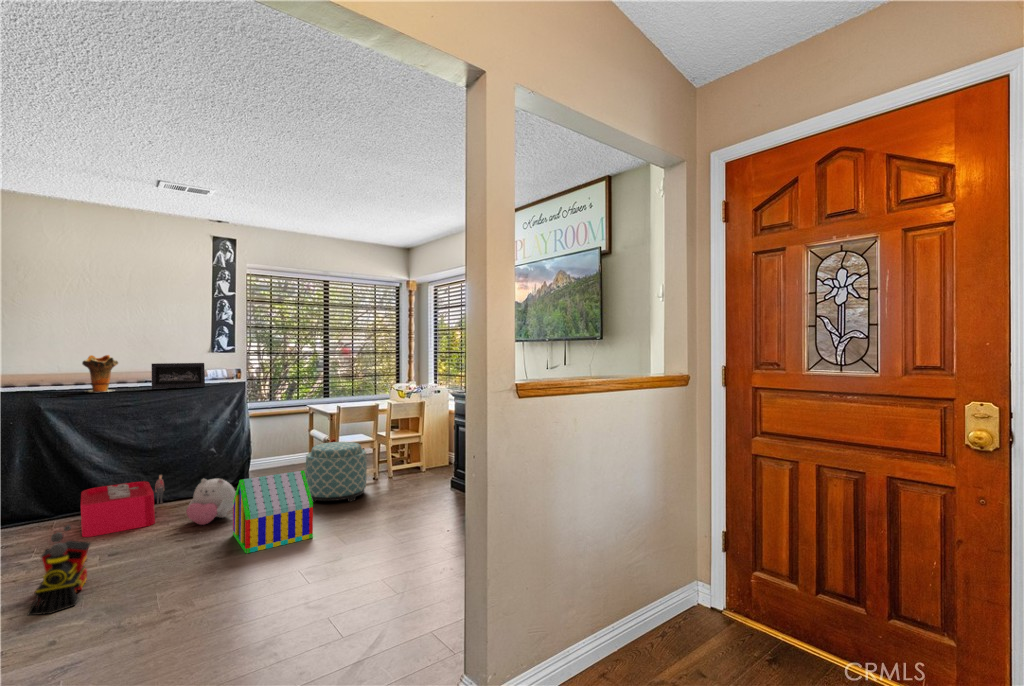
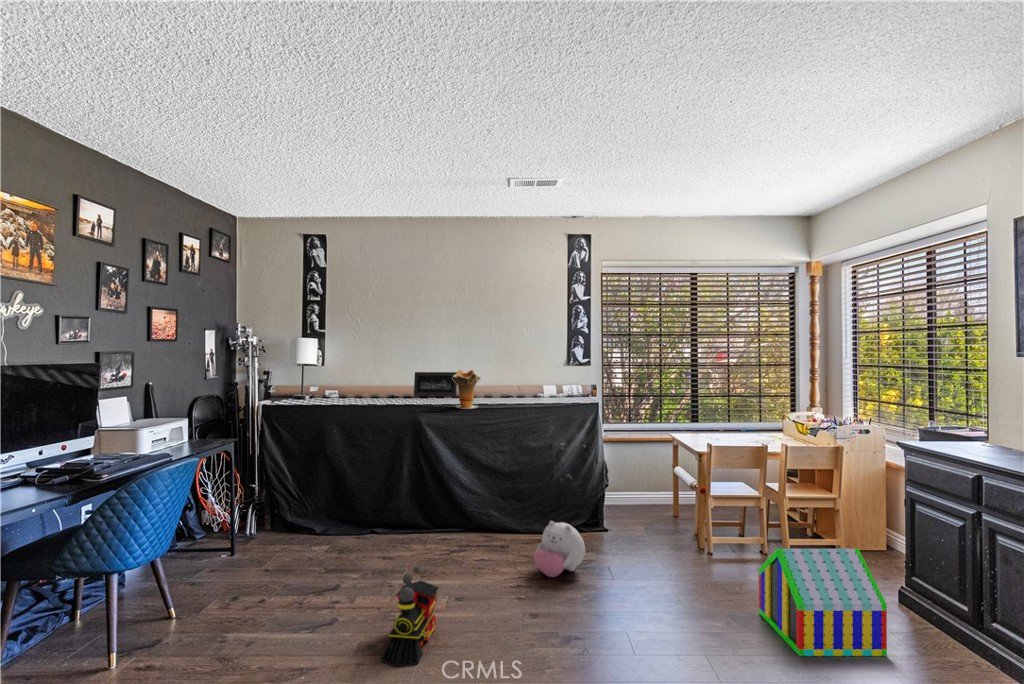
picture frame: present [152,363,205,389] -> present [414,372,457,396]
ottoman: present [306,442,367,503] -> none [667,494,751,587]
toy house: present [233,470,313,553] -> present [759,549,887,656]
storage bin: present [81,475,164,537] -> none [445,501,520,563]

